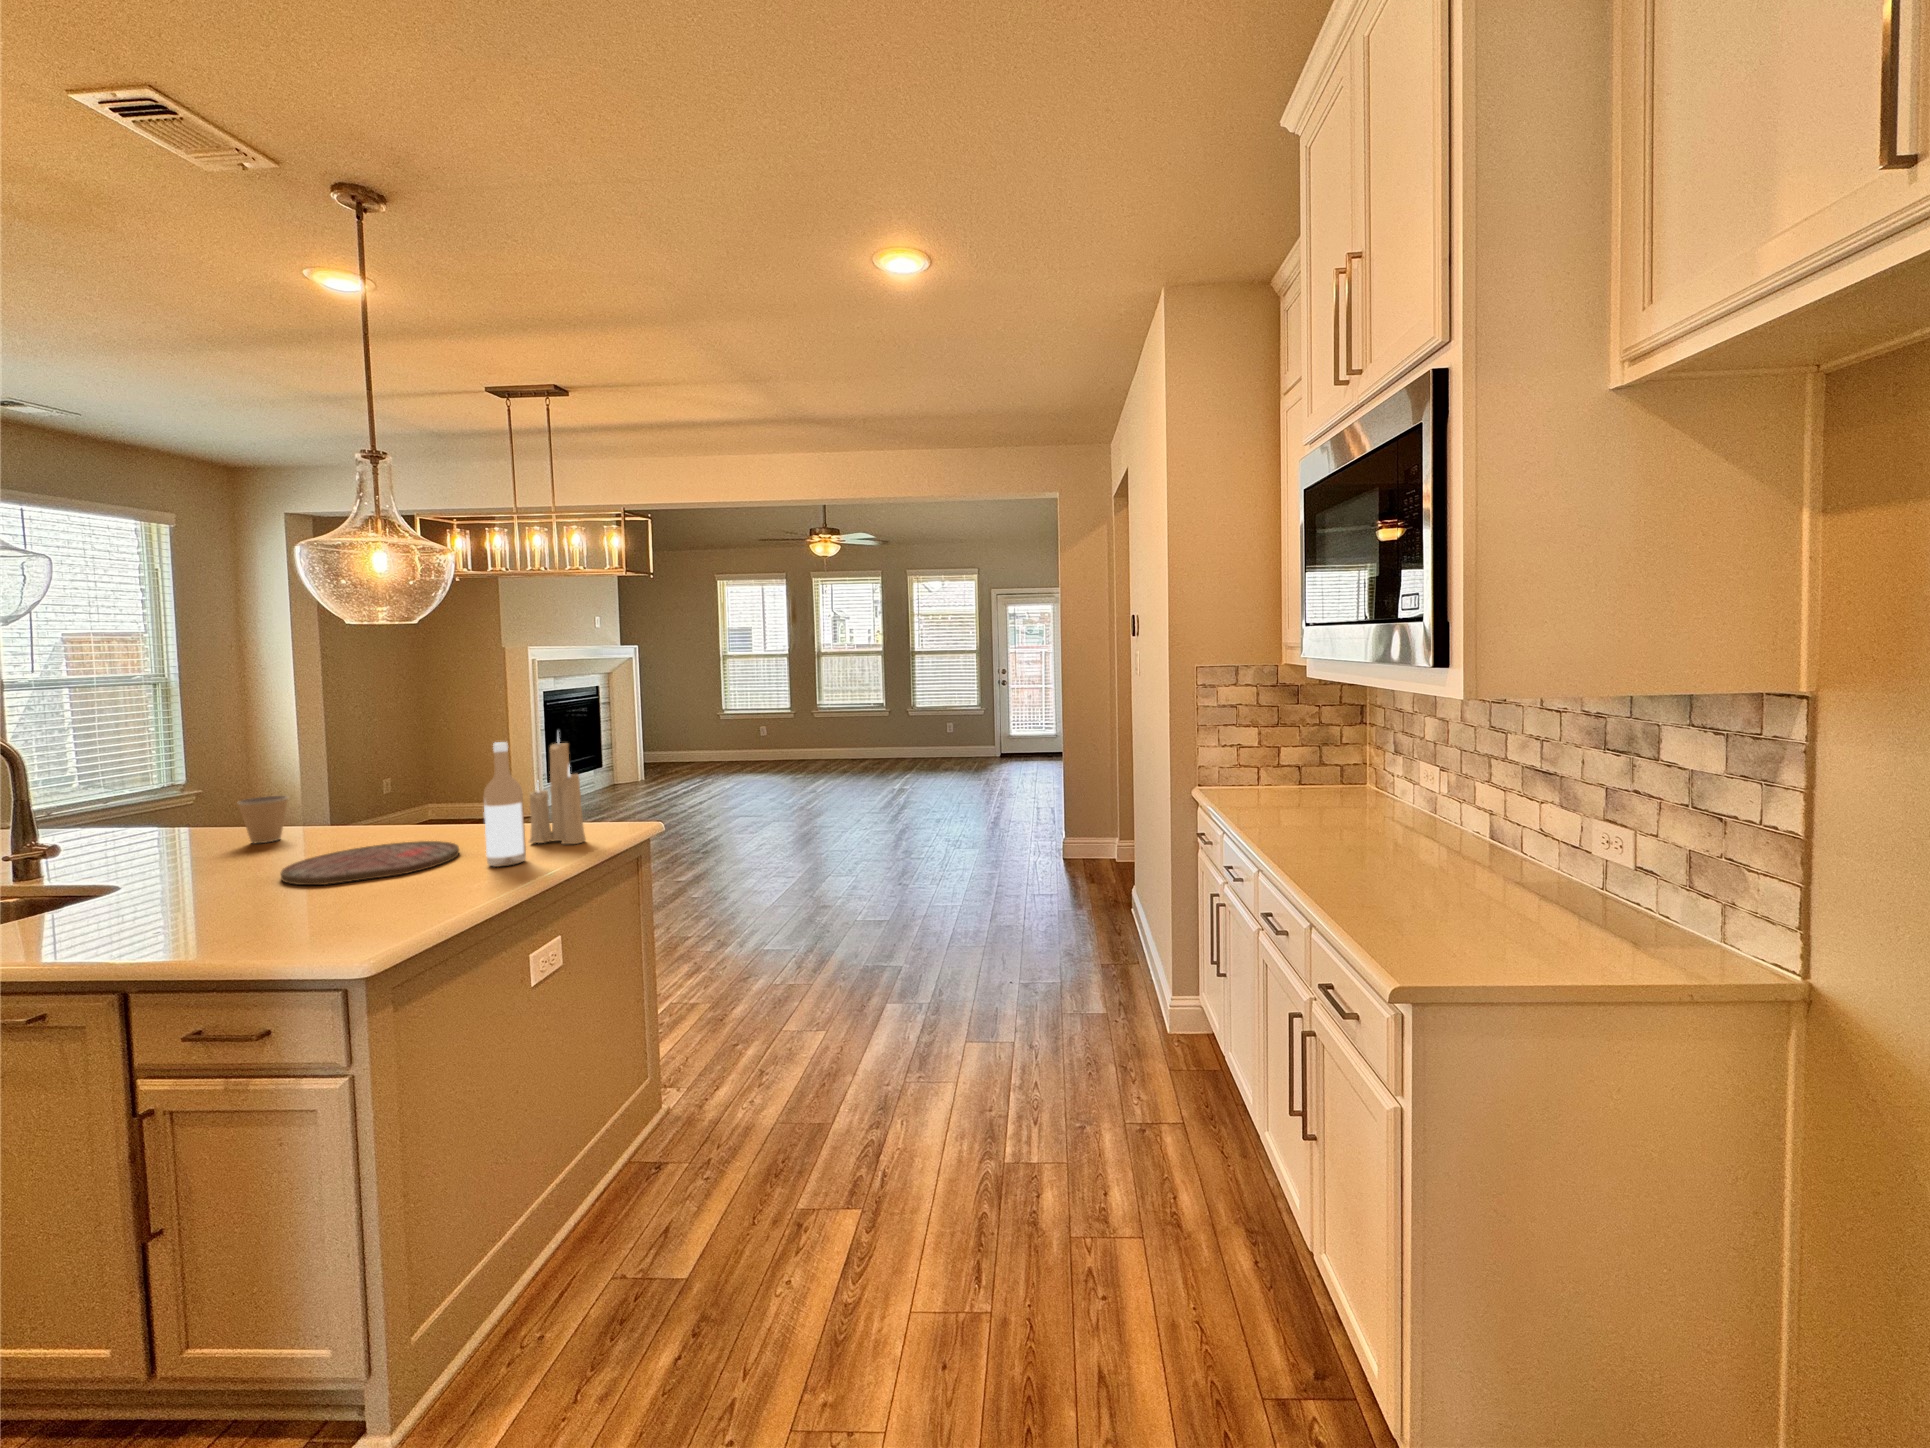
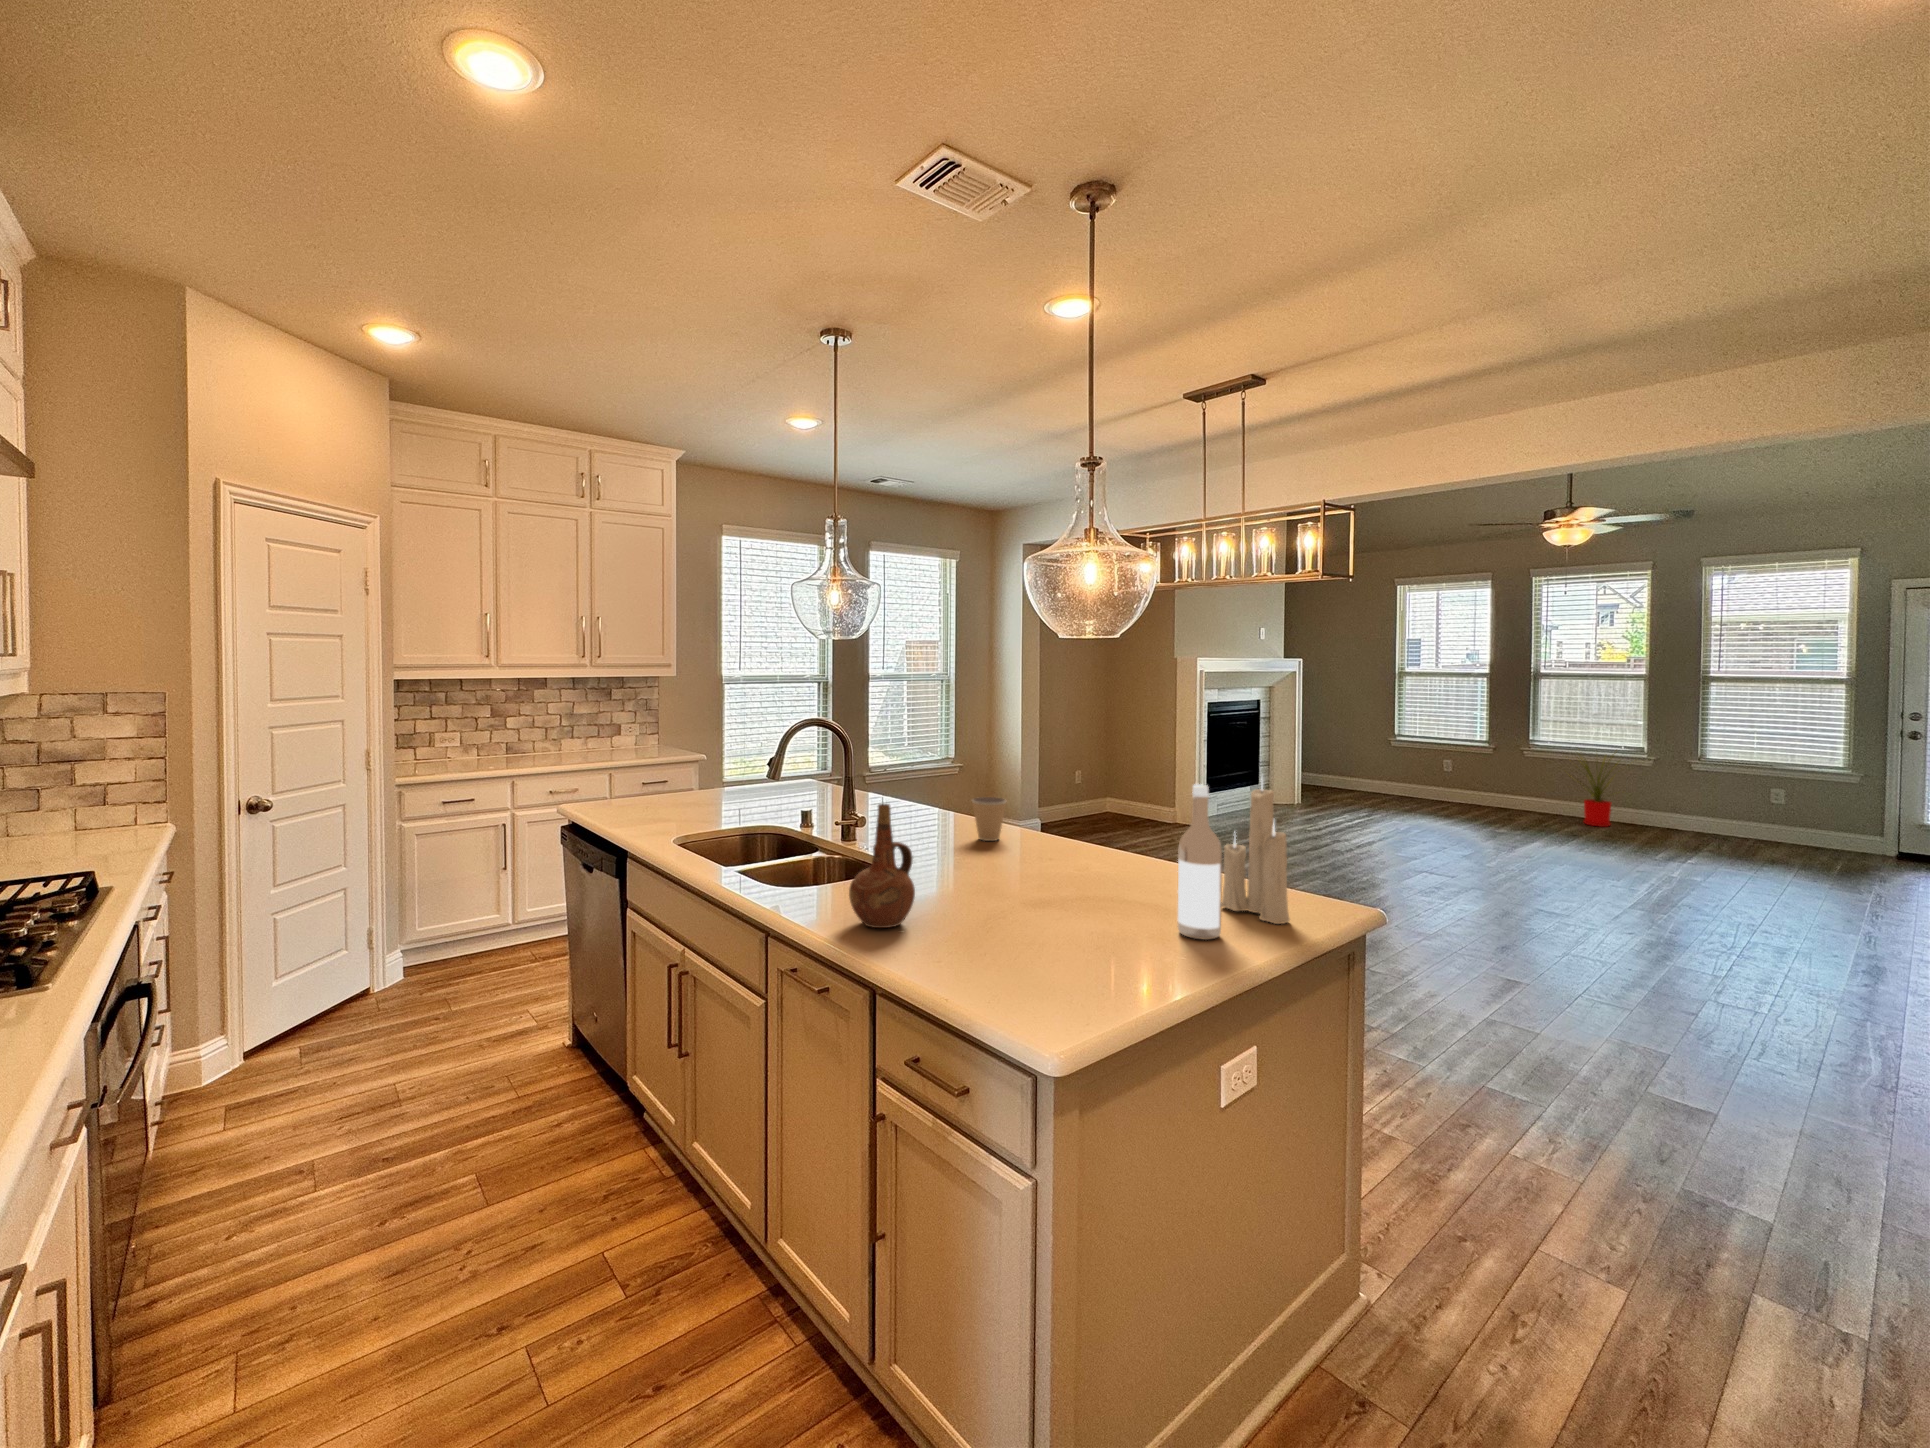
house plant: none [837,705,881,764] -> present [1581,753,1616,827]
ceramic pitcher: none [69,802,174,937] -> present [849,804,915,928]
cutting board: present [281,841,459,885] -> none [994,869,1147,919]

